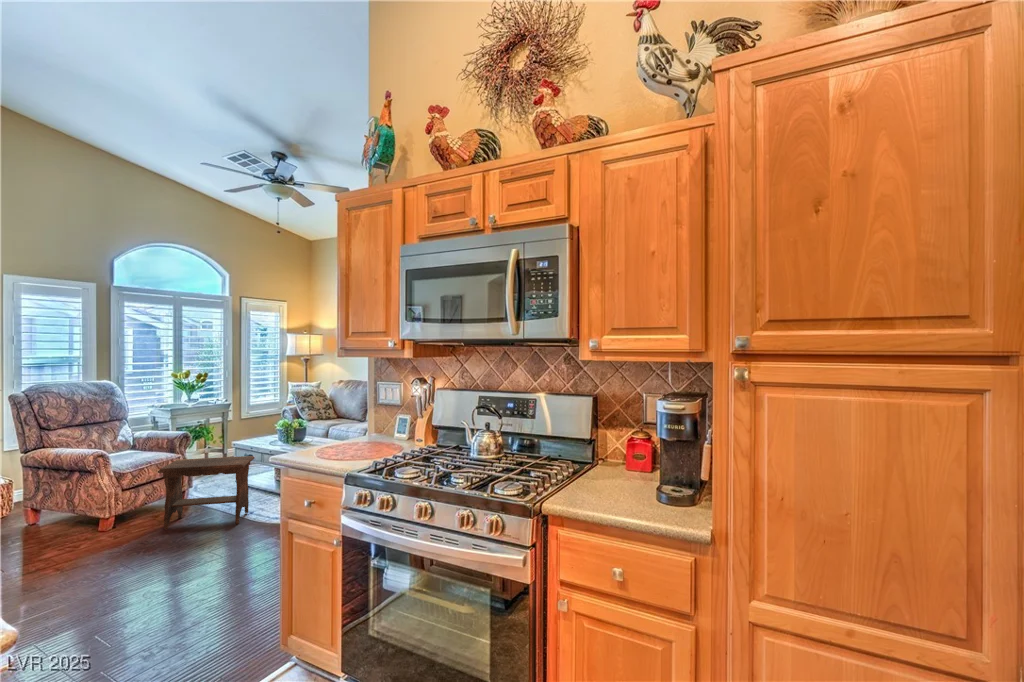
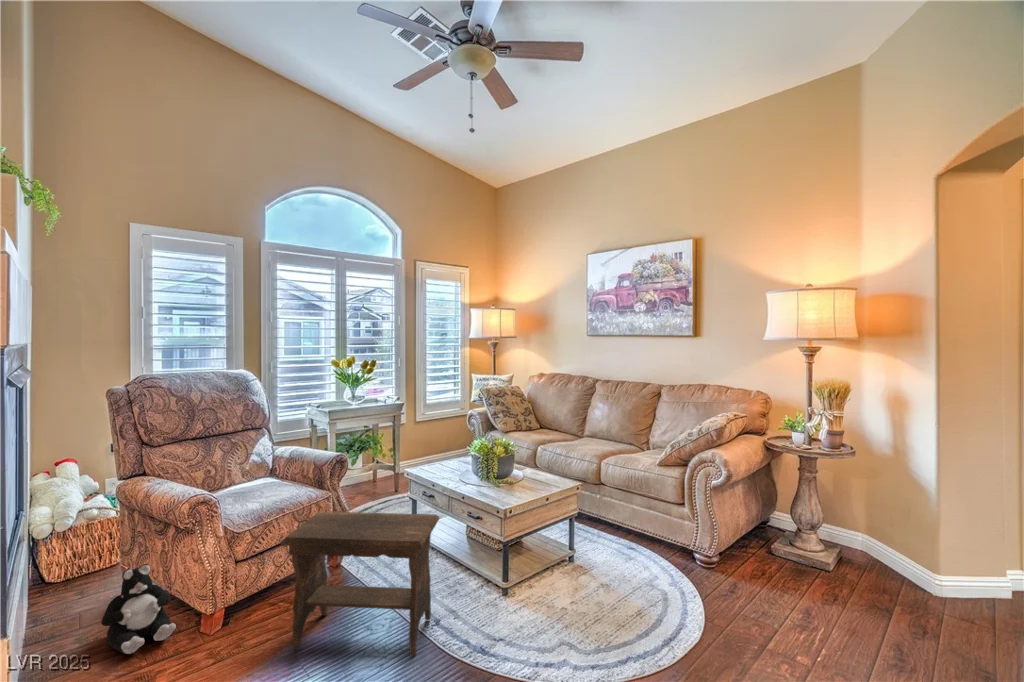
plush toy: none [33,495,83,541] -> present [101,564,176,654]

